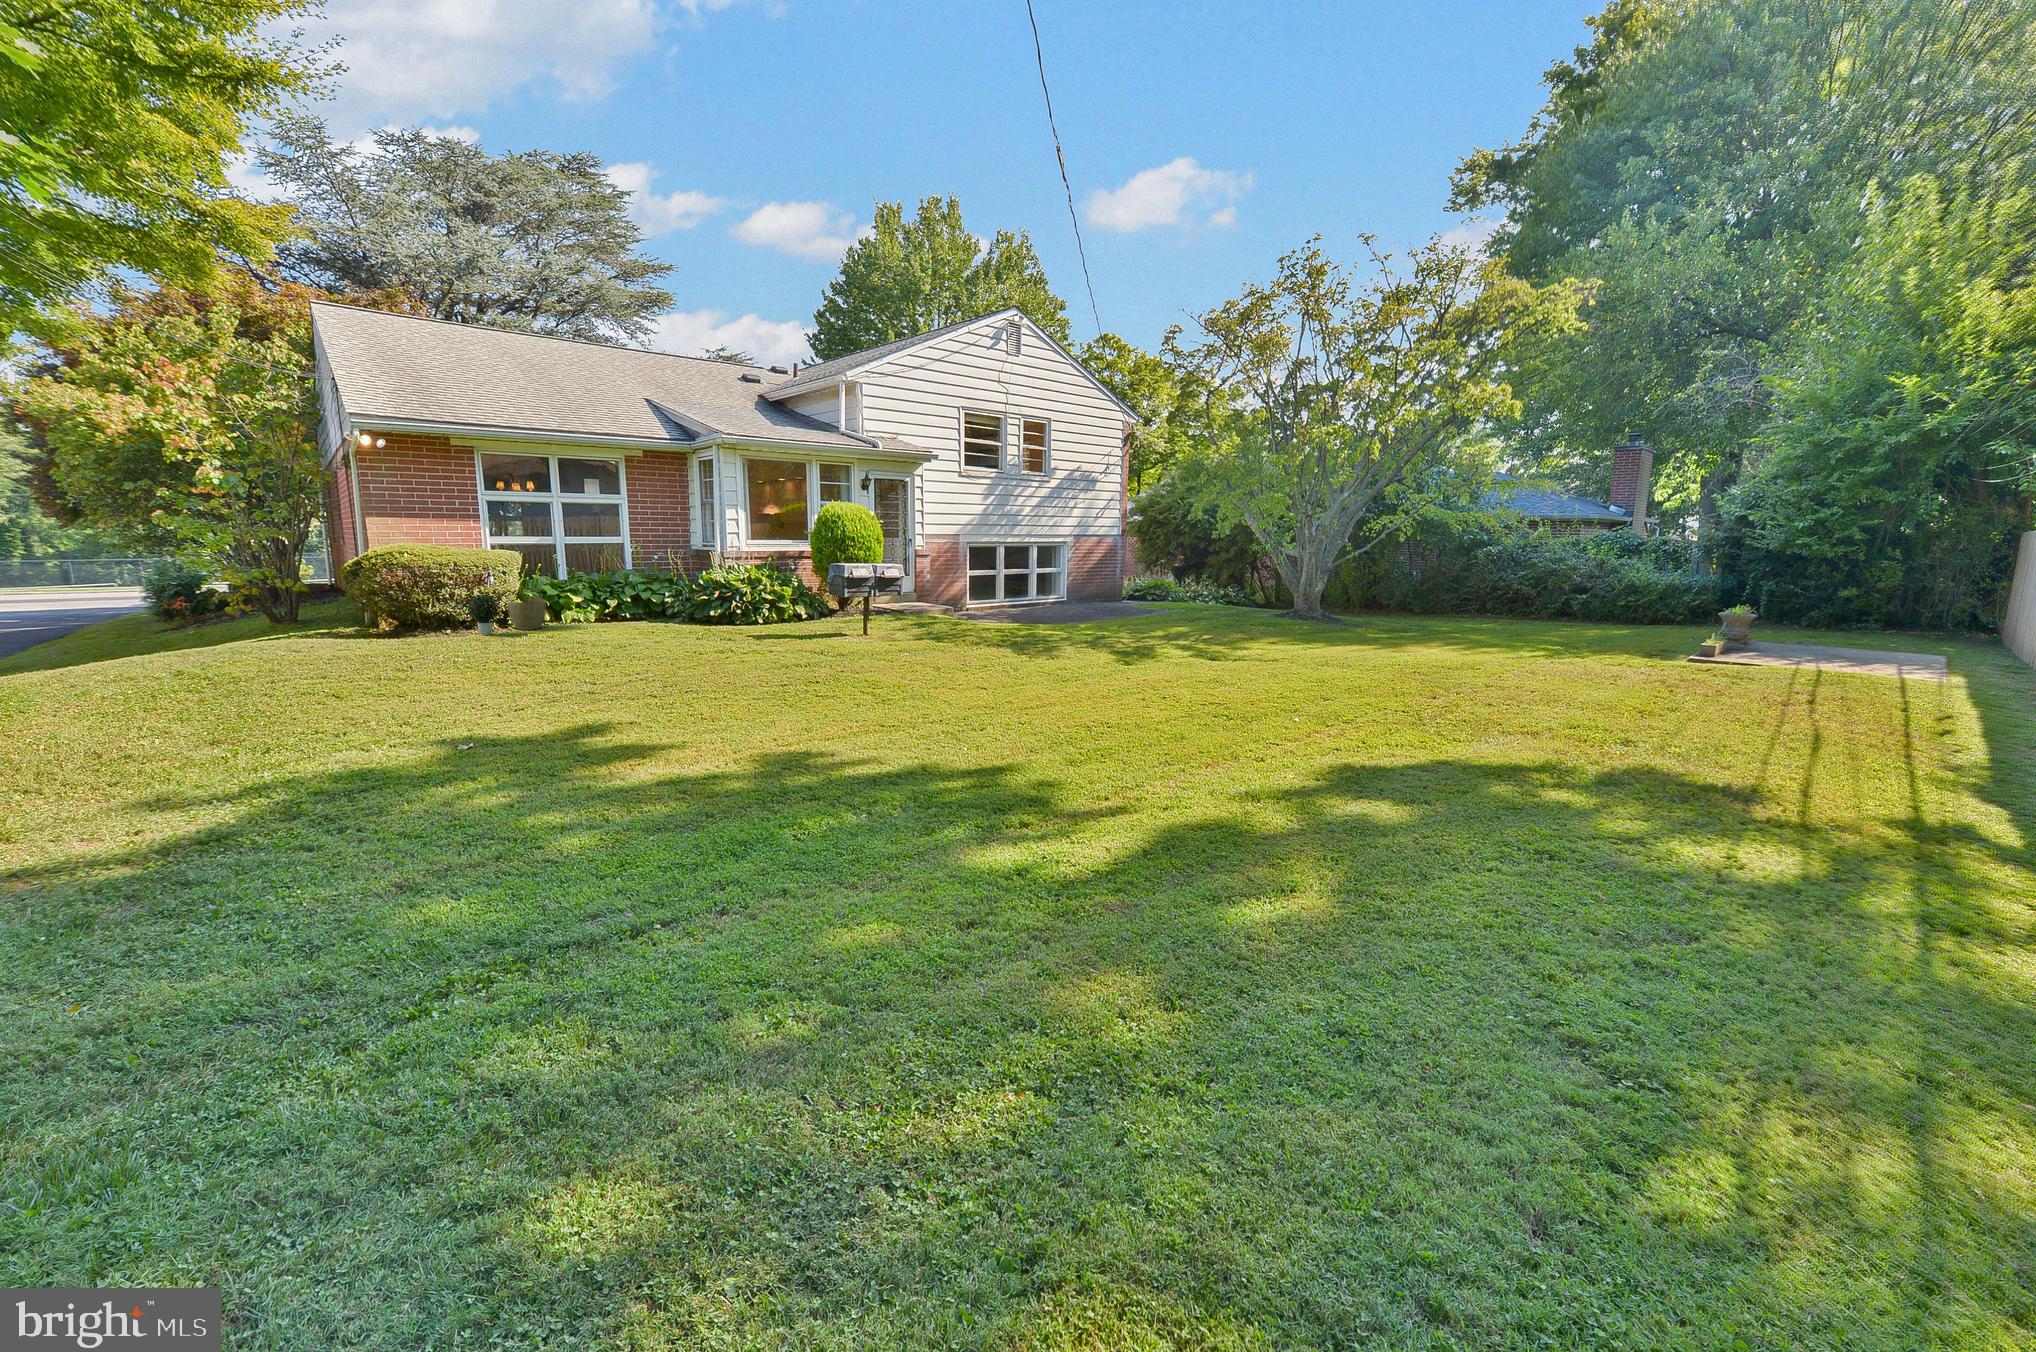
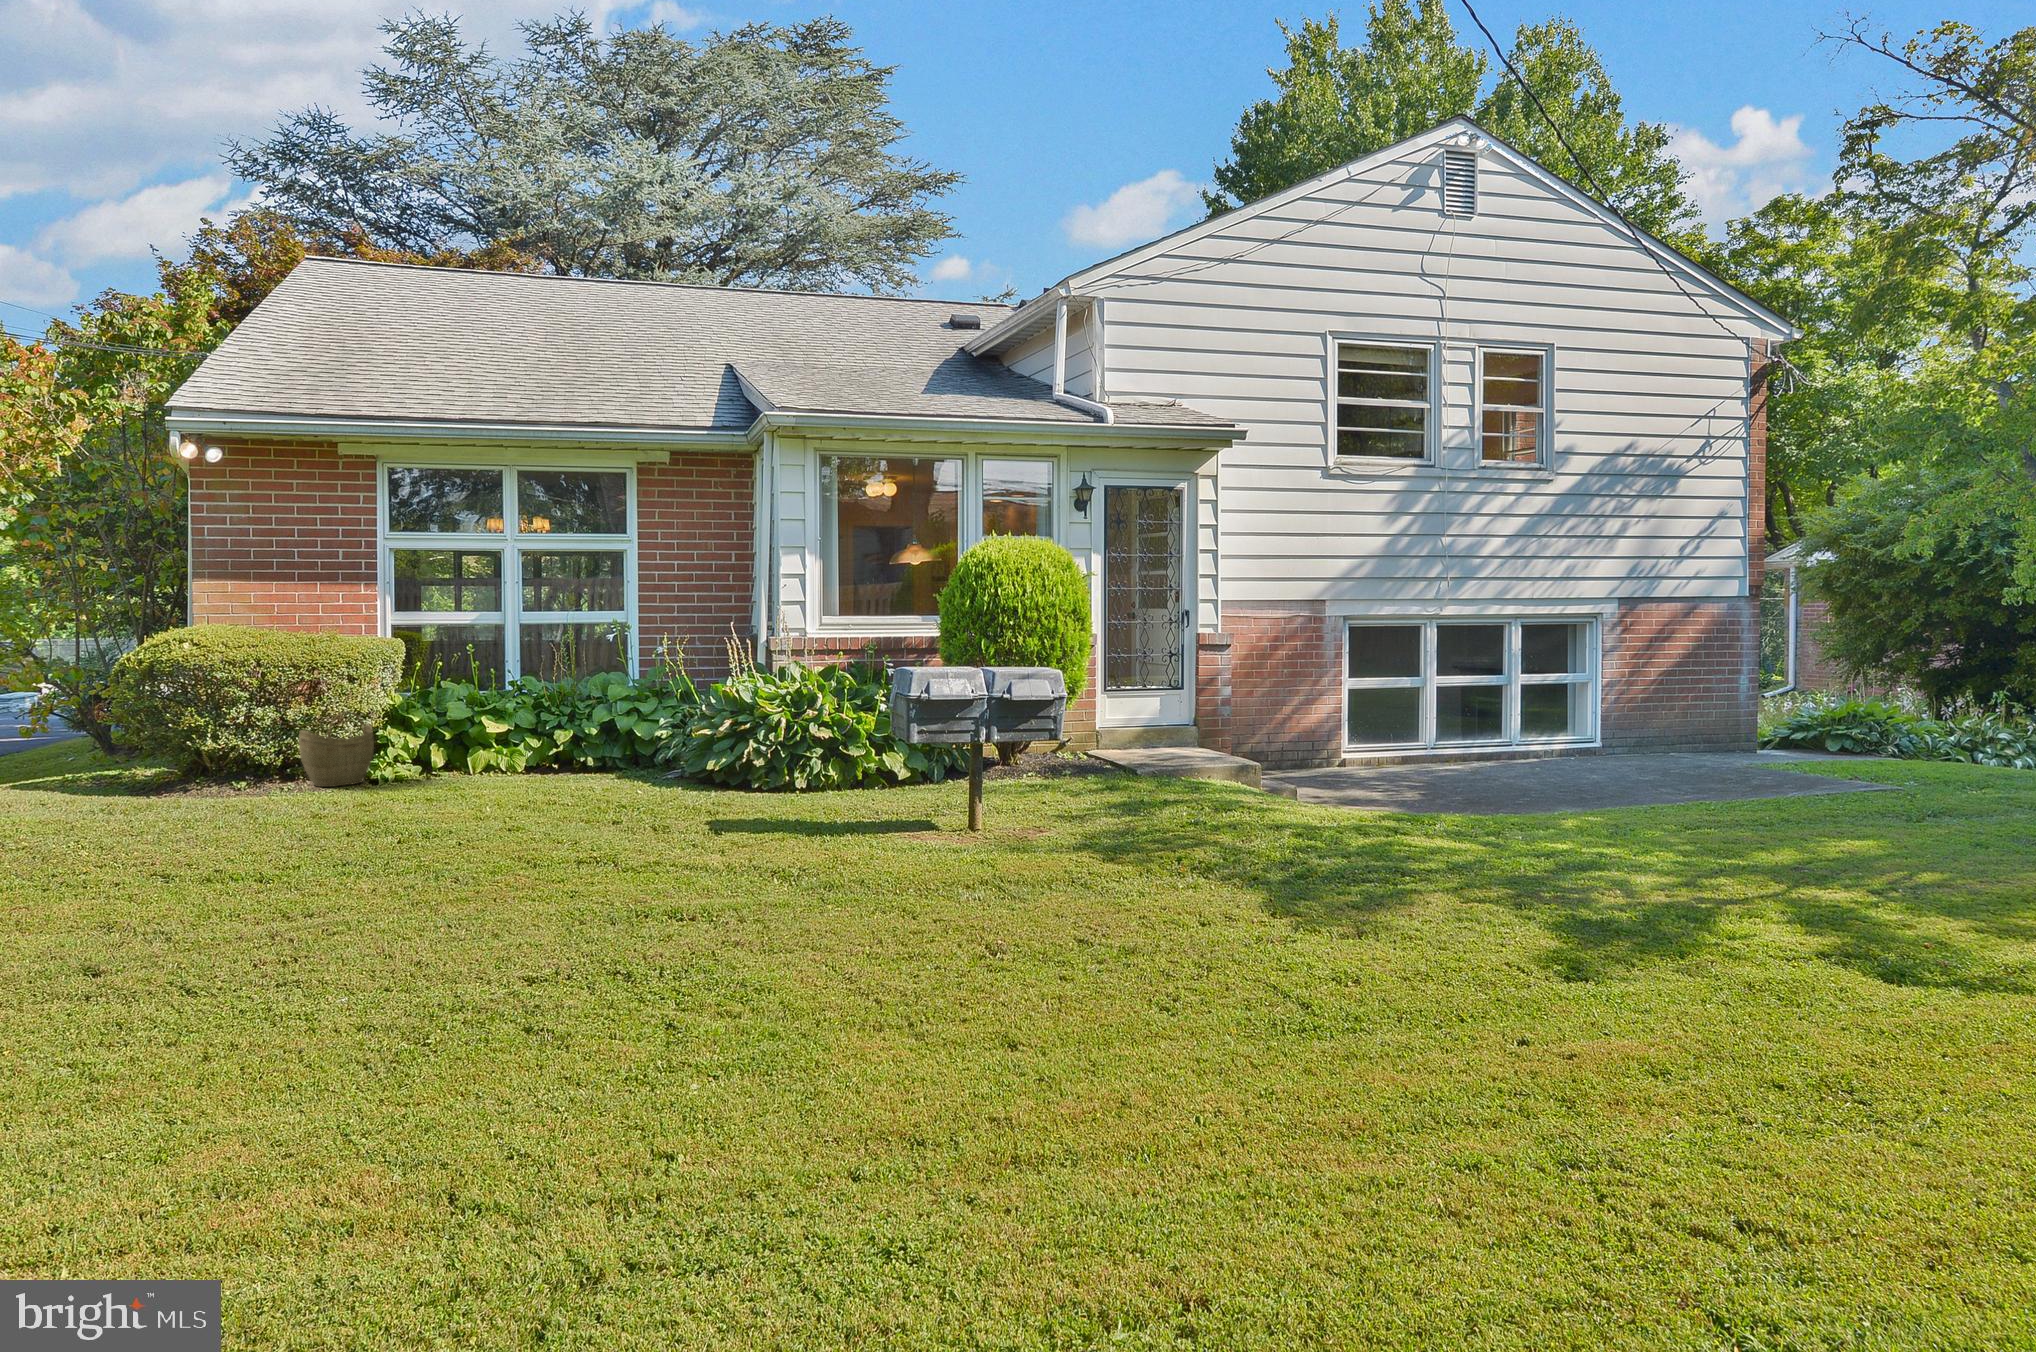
potted plant: present [467,595,500,635] -> none [203,716,267,795]

